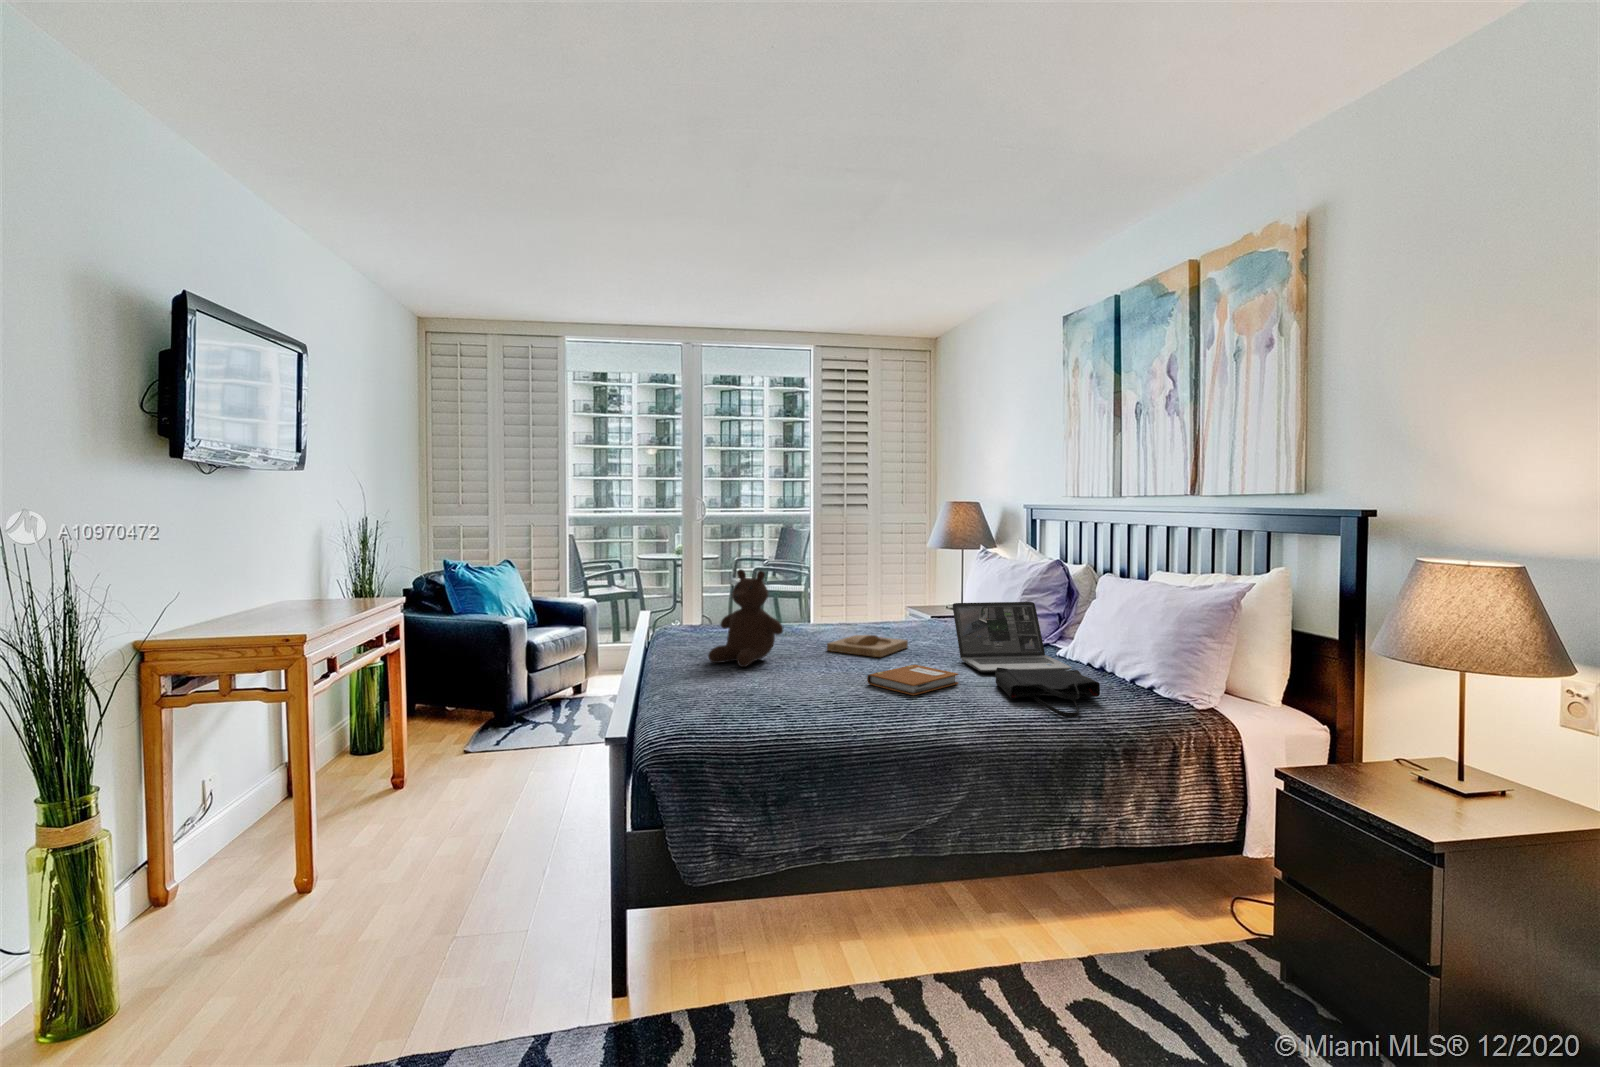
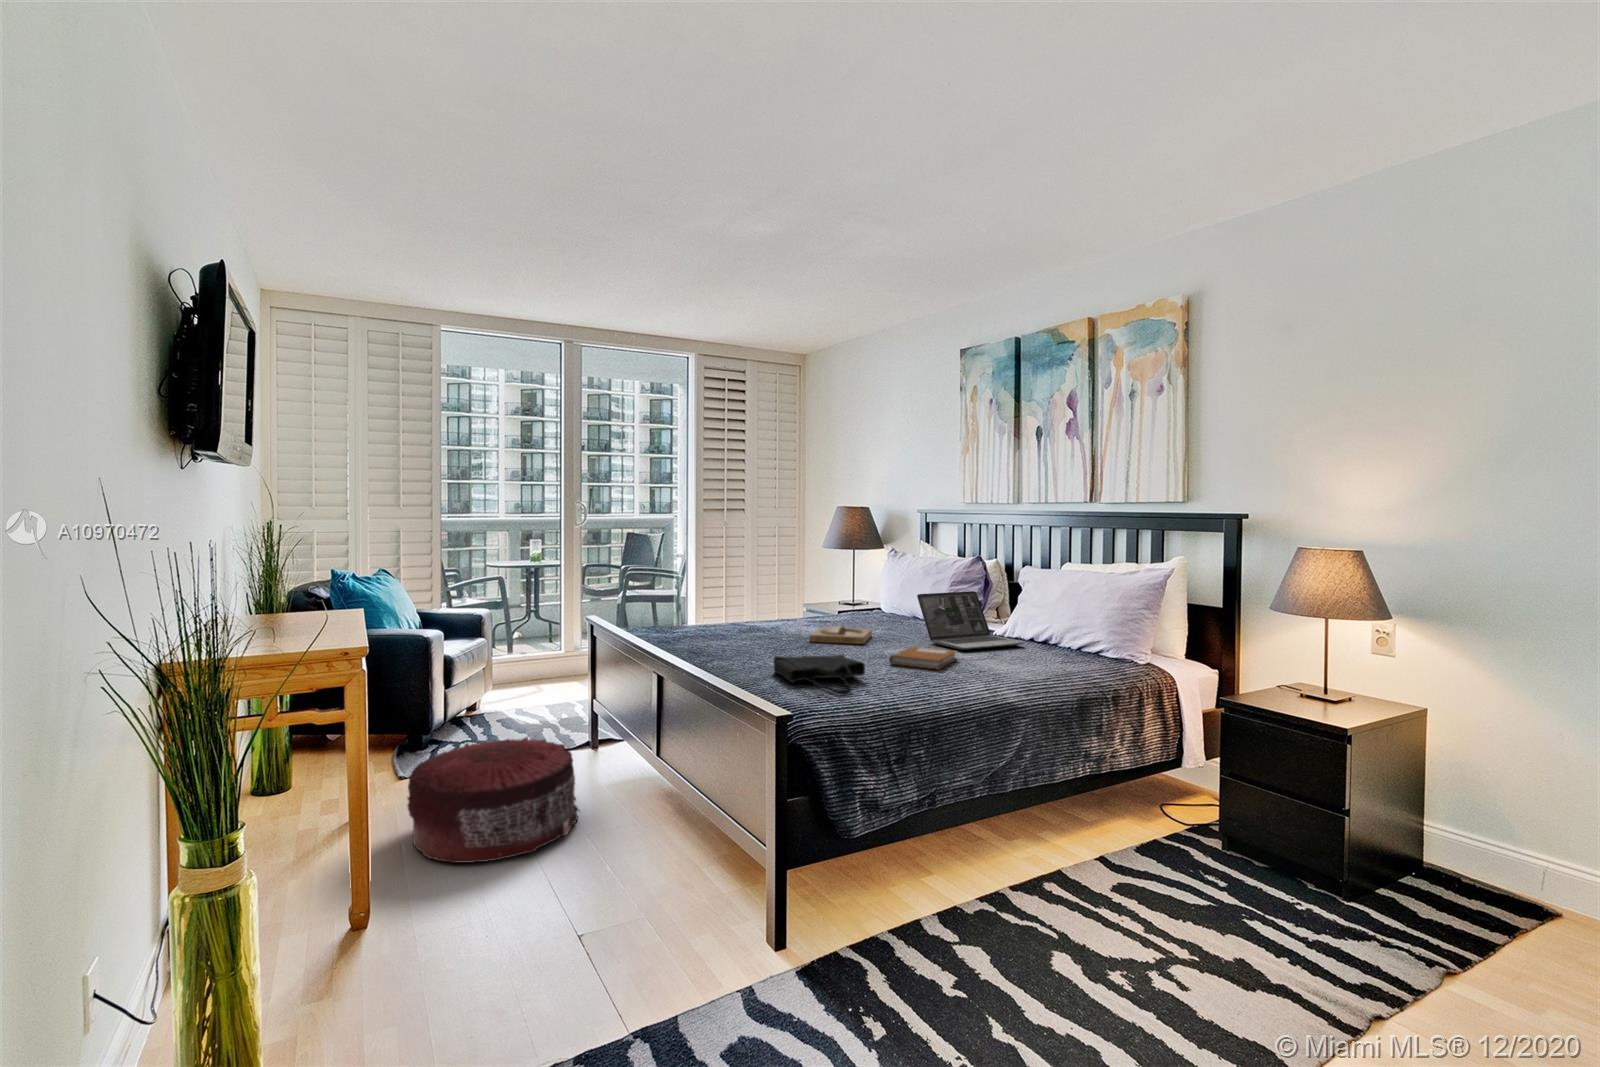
teddy bear: present [708,569,783,667] -> none [724,568,791,658]
tote bag: present [995,668,1100,718] -> present [773,655,865,694]
pouf: none [399,727,568,847] -> present [407,737,579,863]

